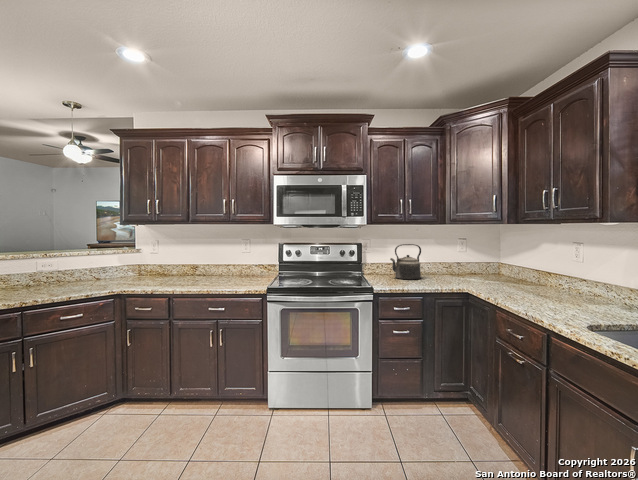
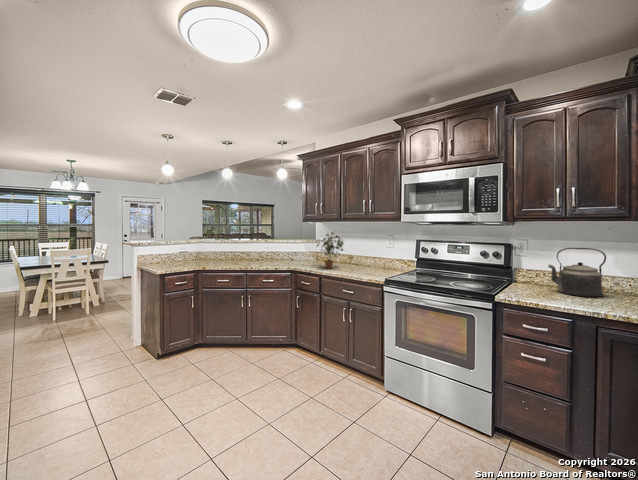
potted plant: none [150,237,199,283] -> present [317,232,343,268]

